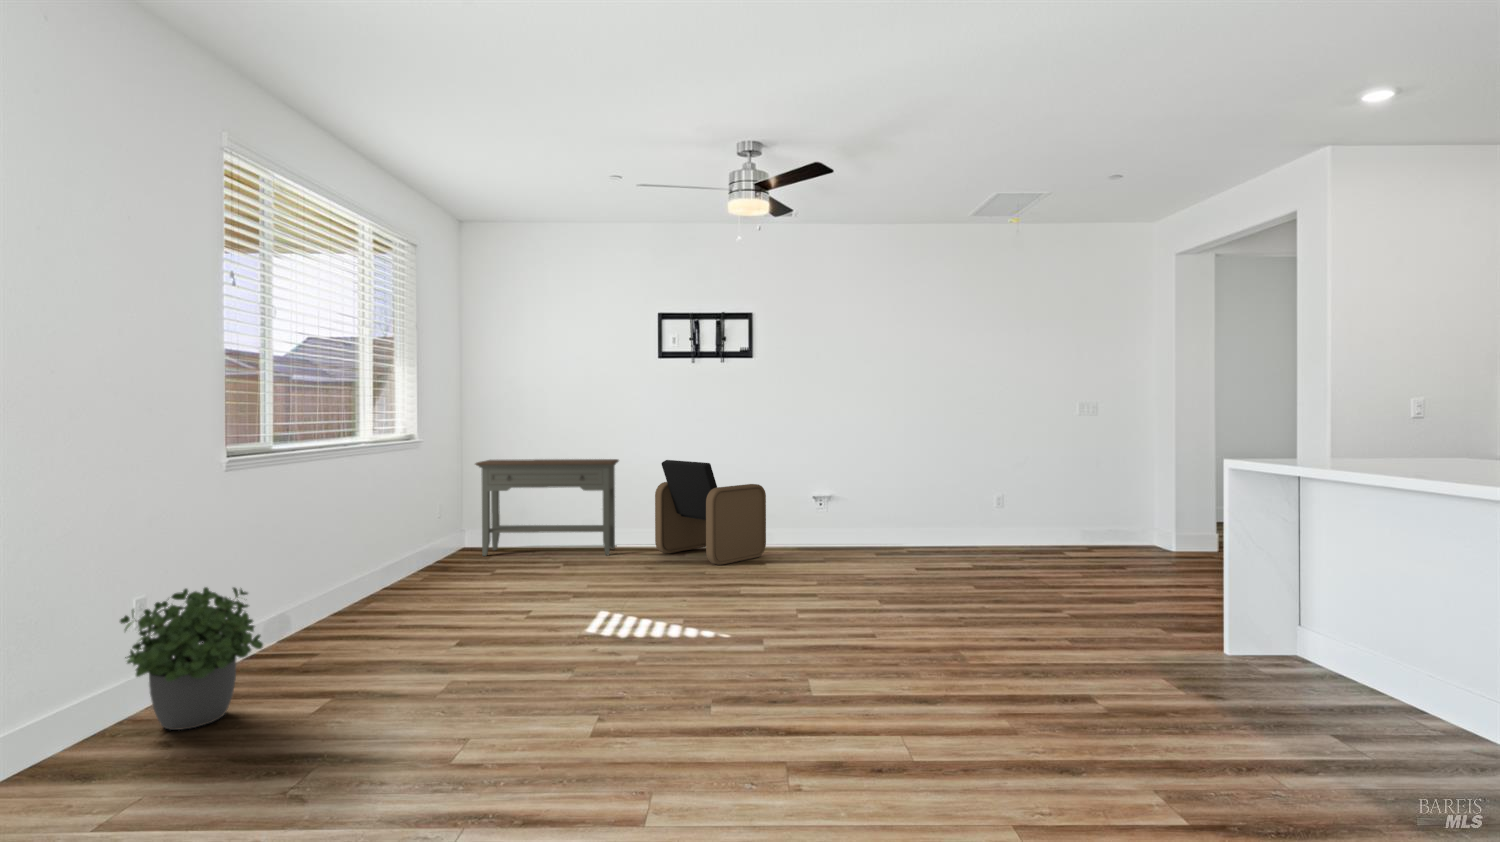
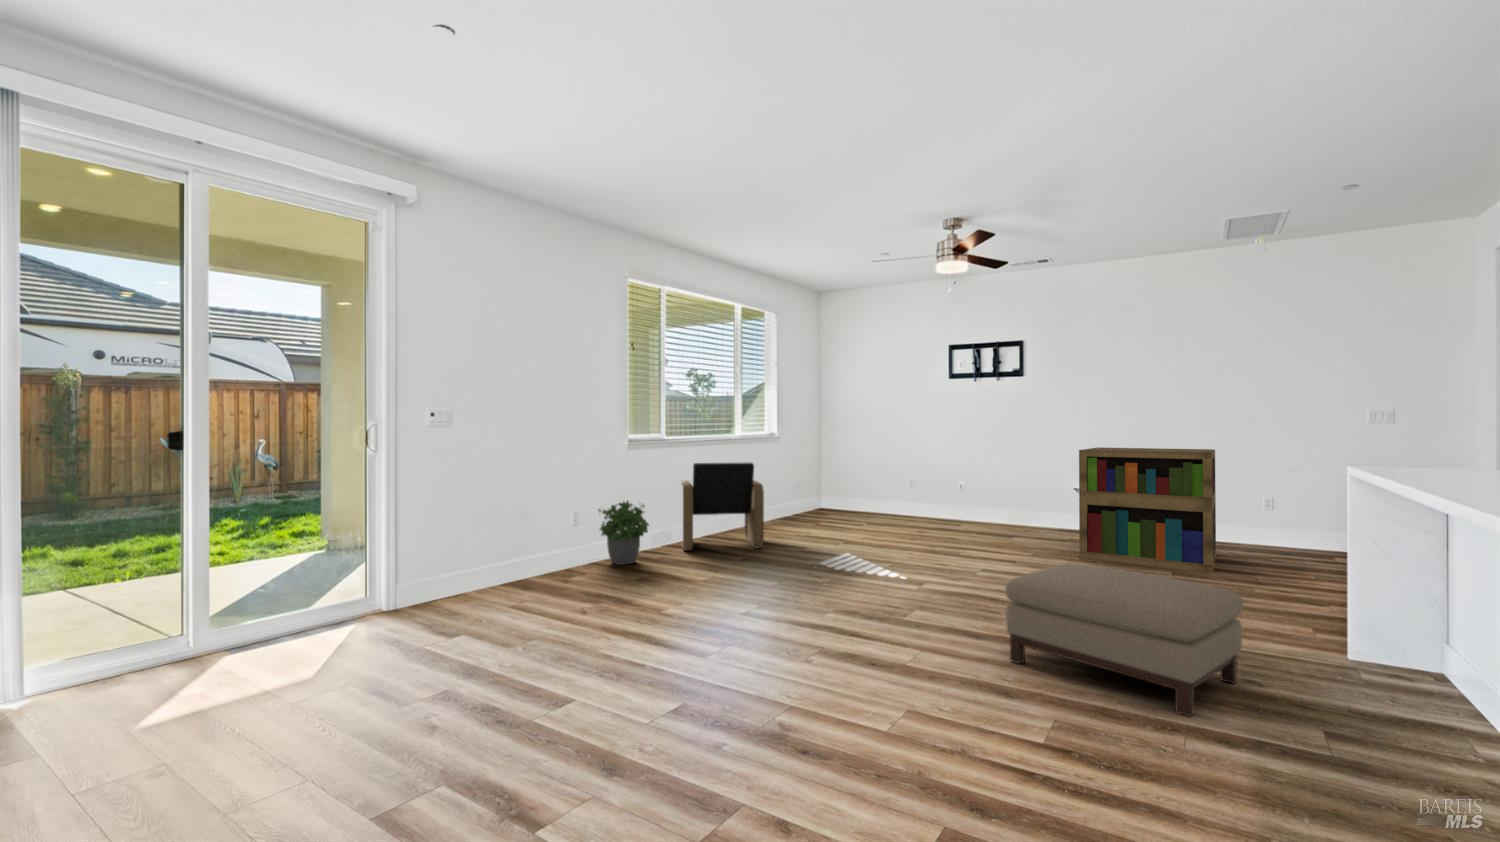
bookshelf: none [831,441,971,570] -> present [1079,447,1216,573]
console table: present [475,459,619,556] -> none [818,455,917,528]
armchair: present [655,460,766,565] -> present [681,463,764,550]
ottoman: none [1021,600,1307,782] -> present [1005,563,1243,716]

